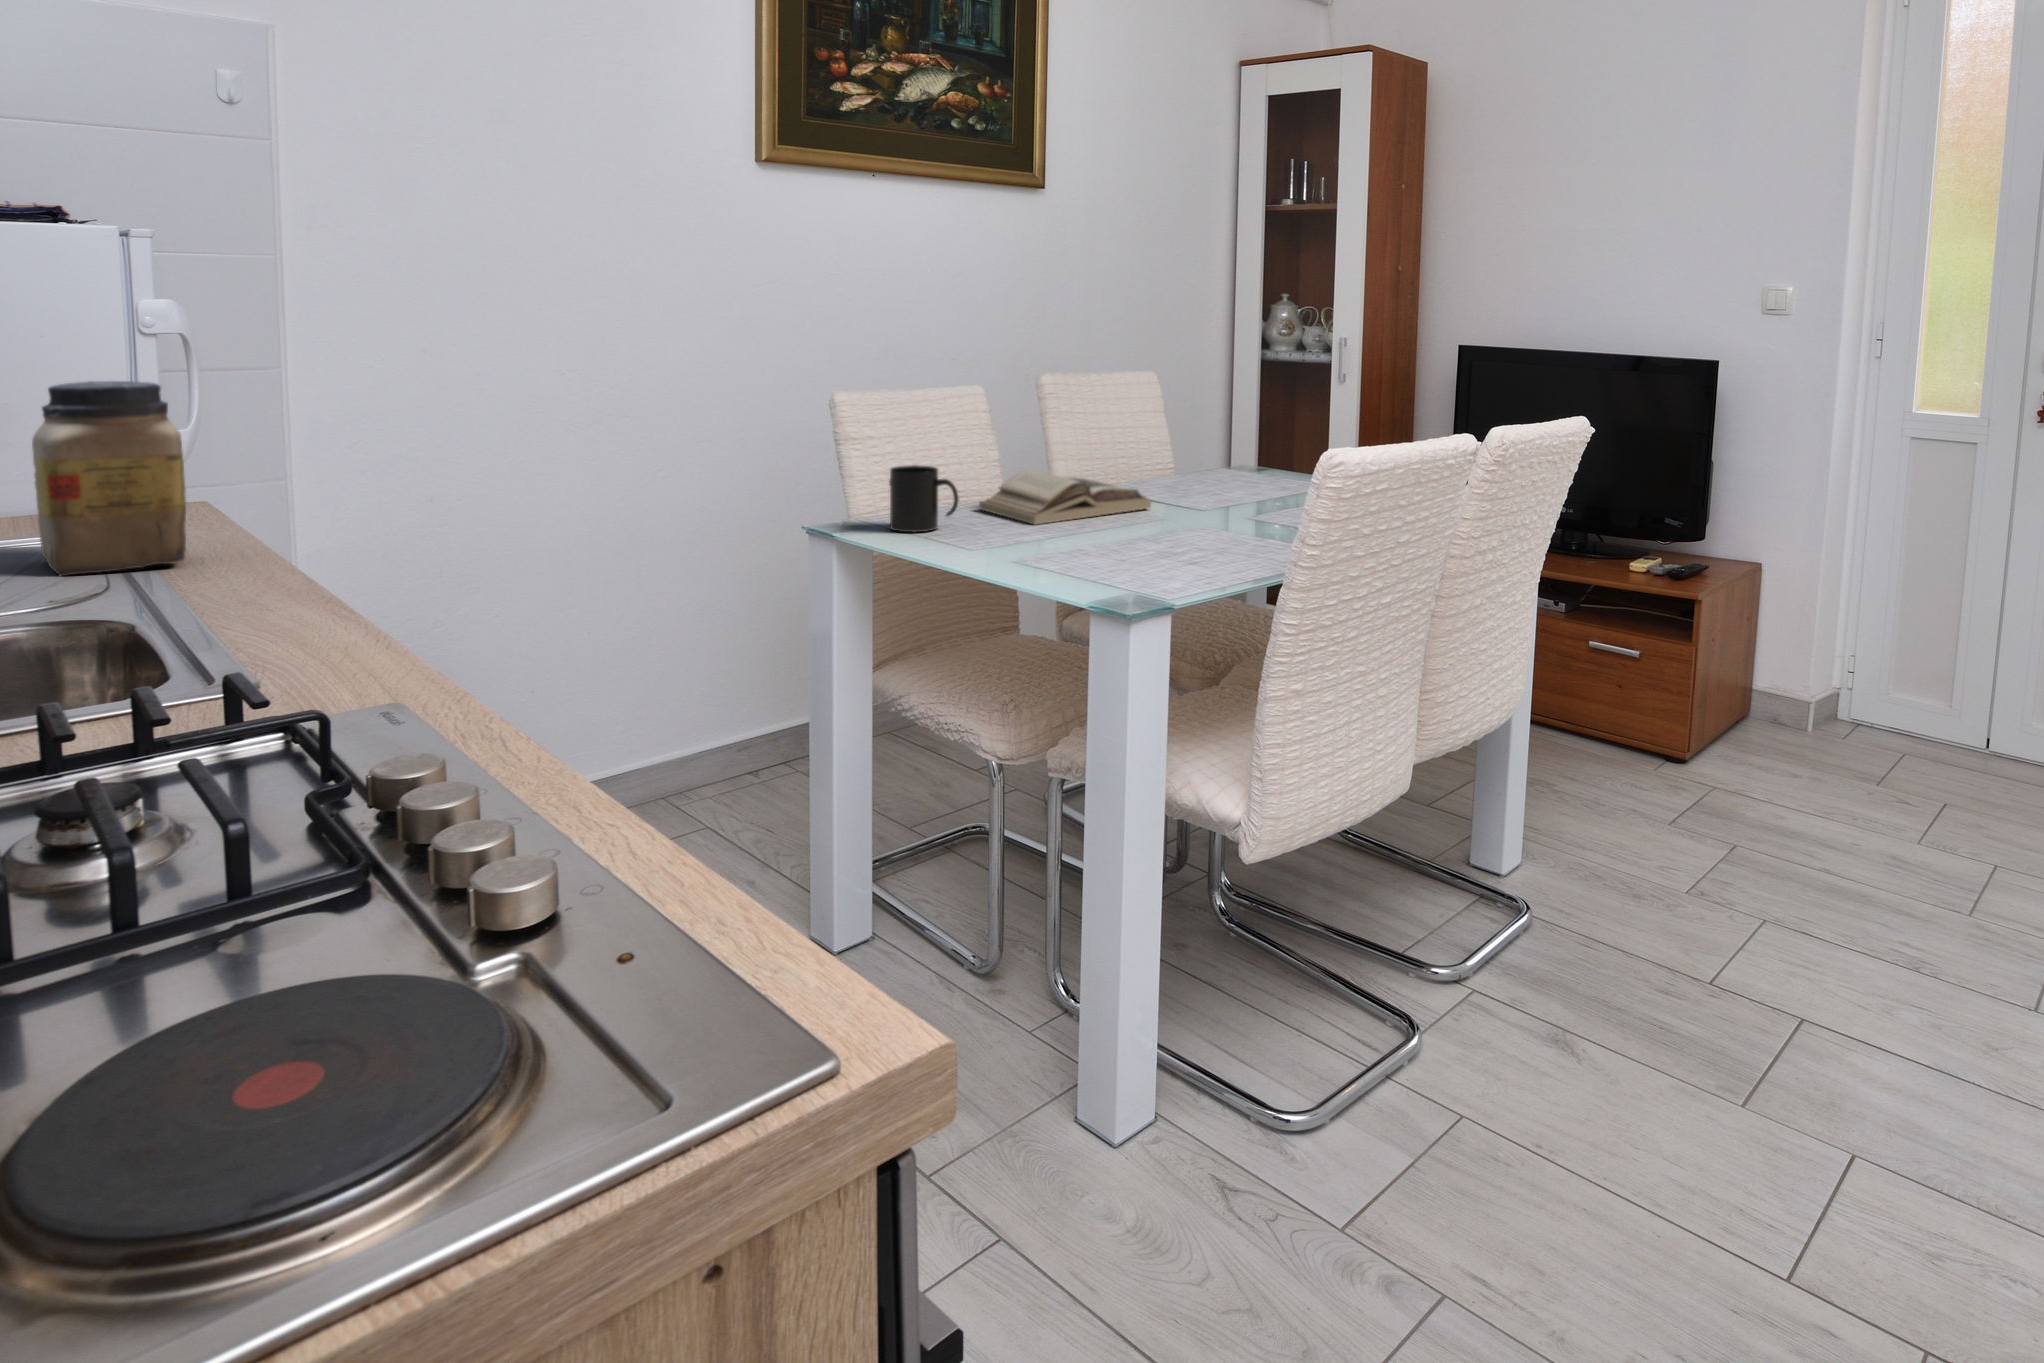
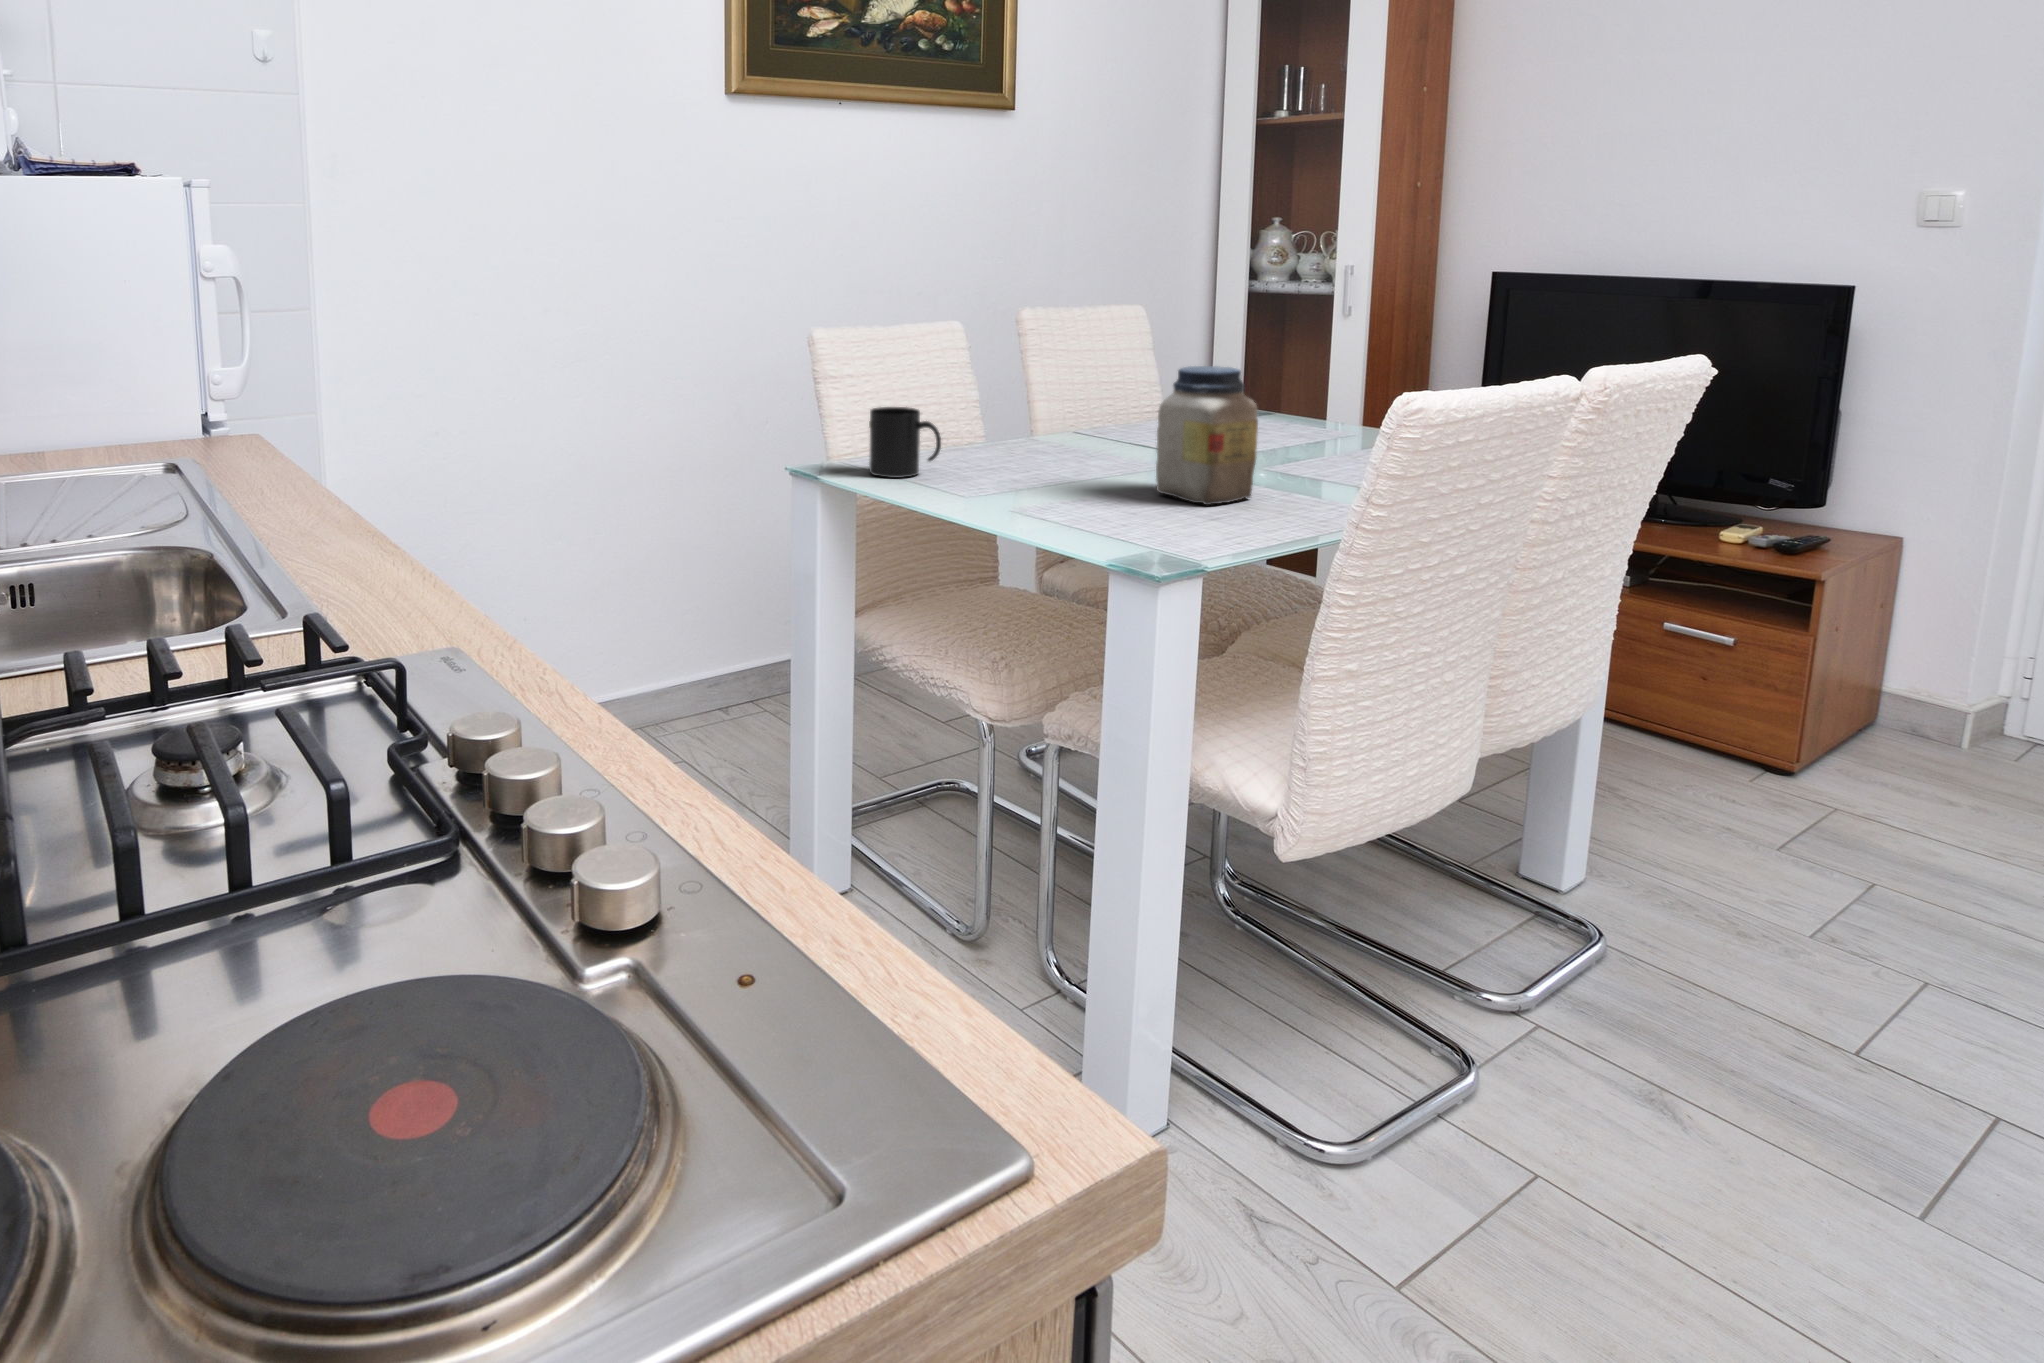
jar: present [32,381,186,576] -> present [1156,366,1258,505]
book: present [979,470,1151,525] -> none [958,412,1147,472]

